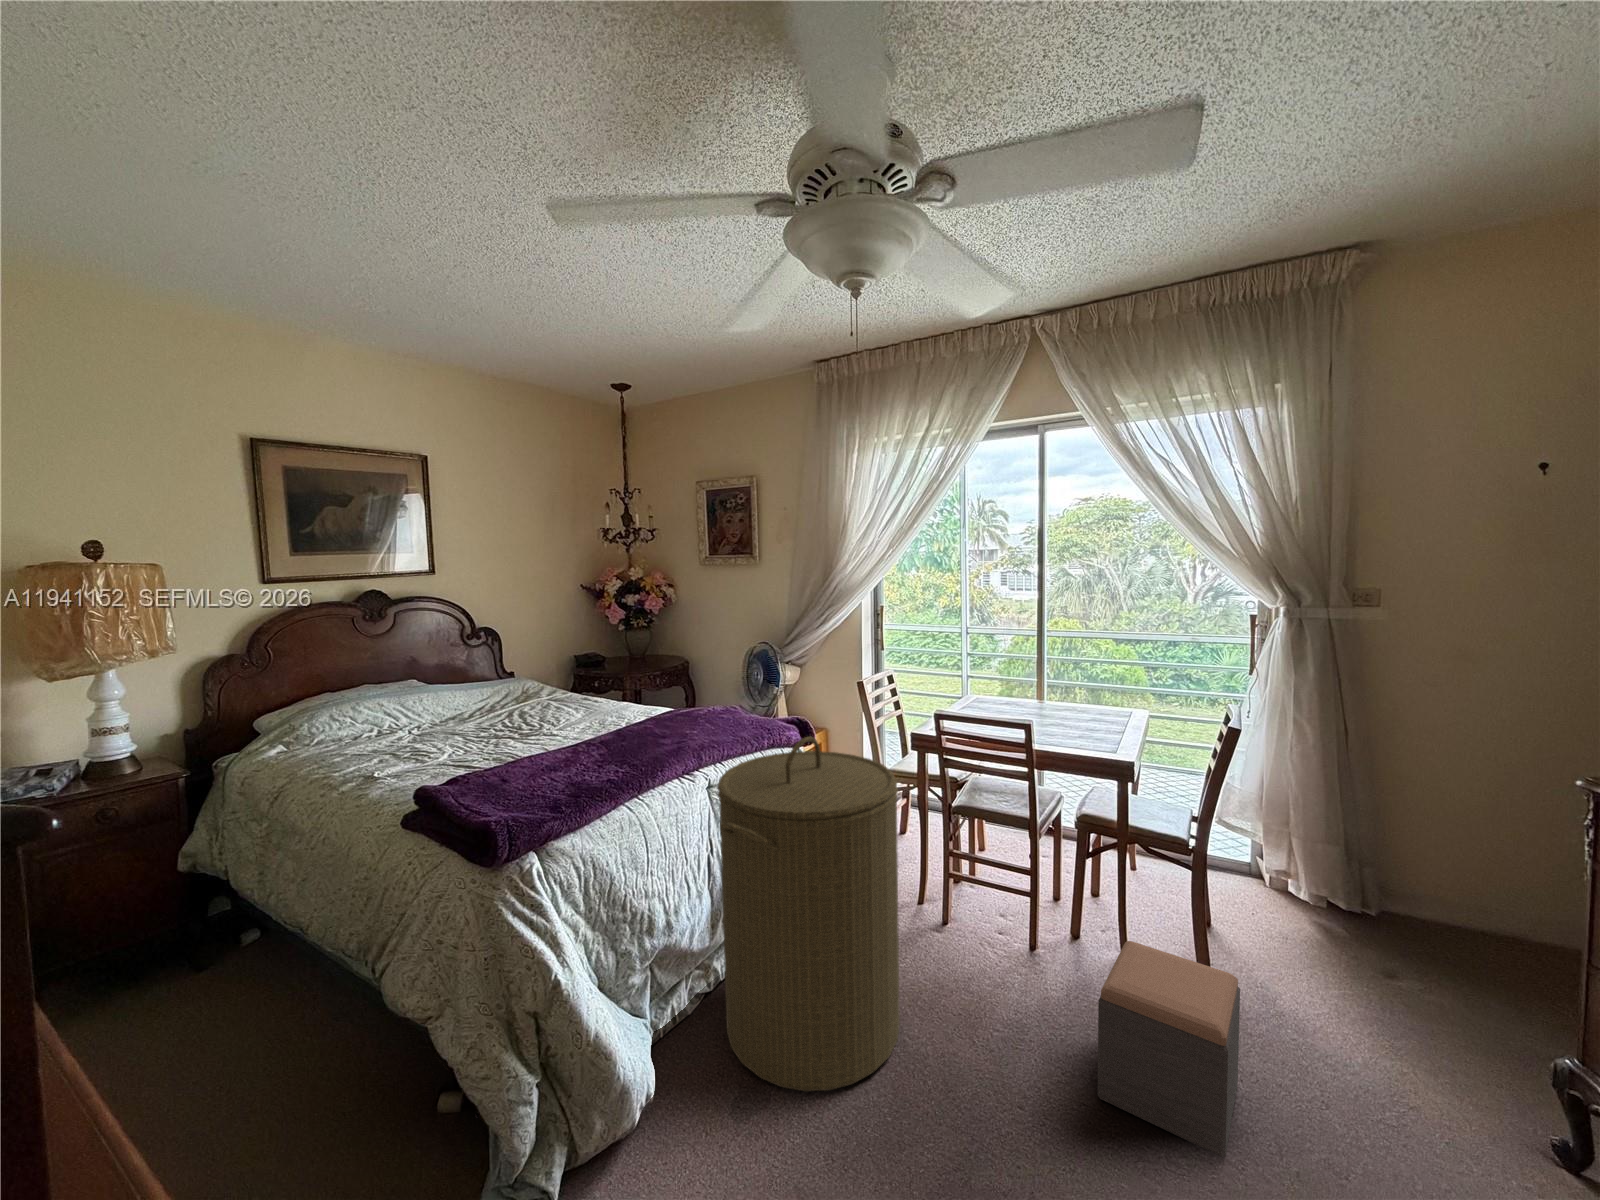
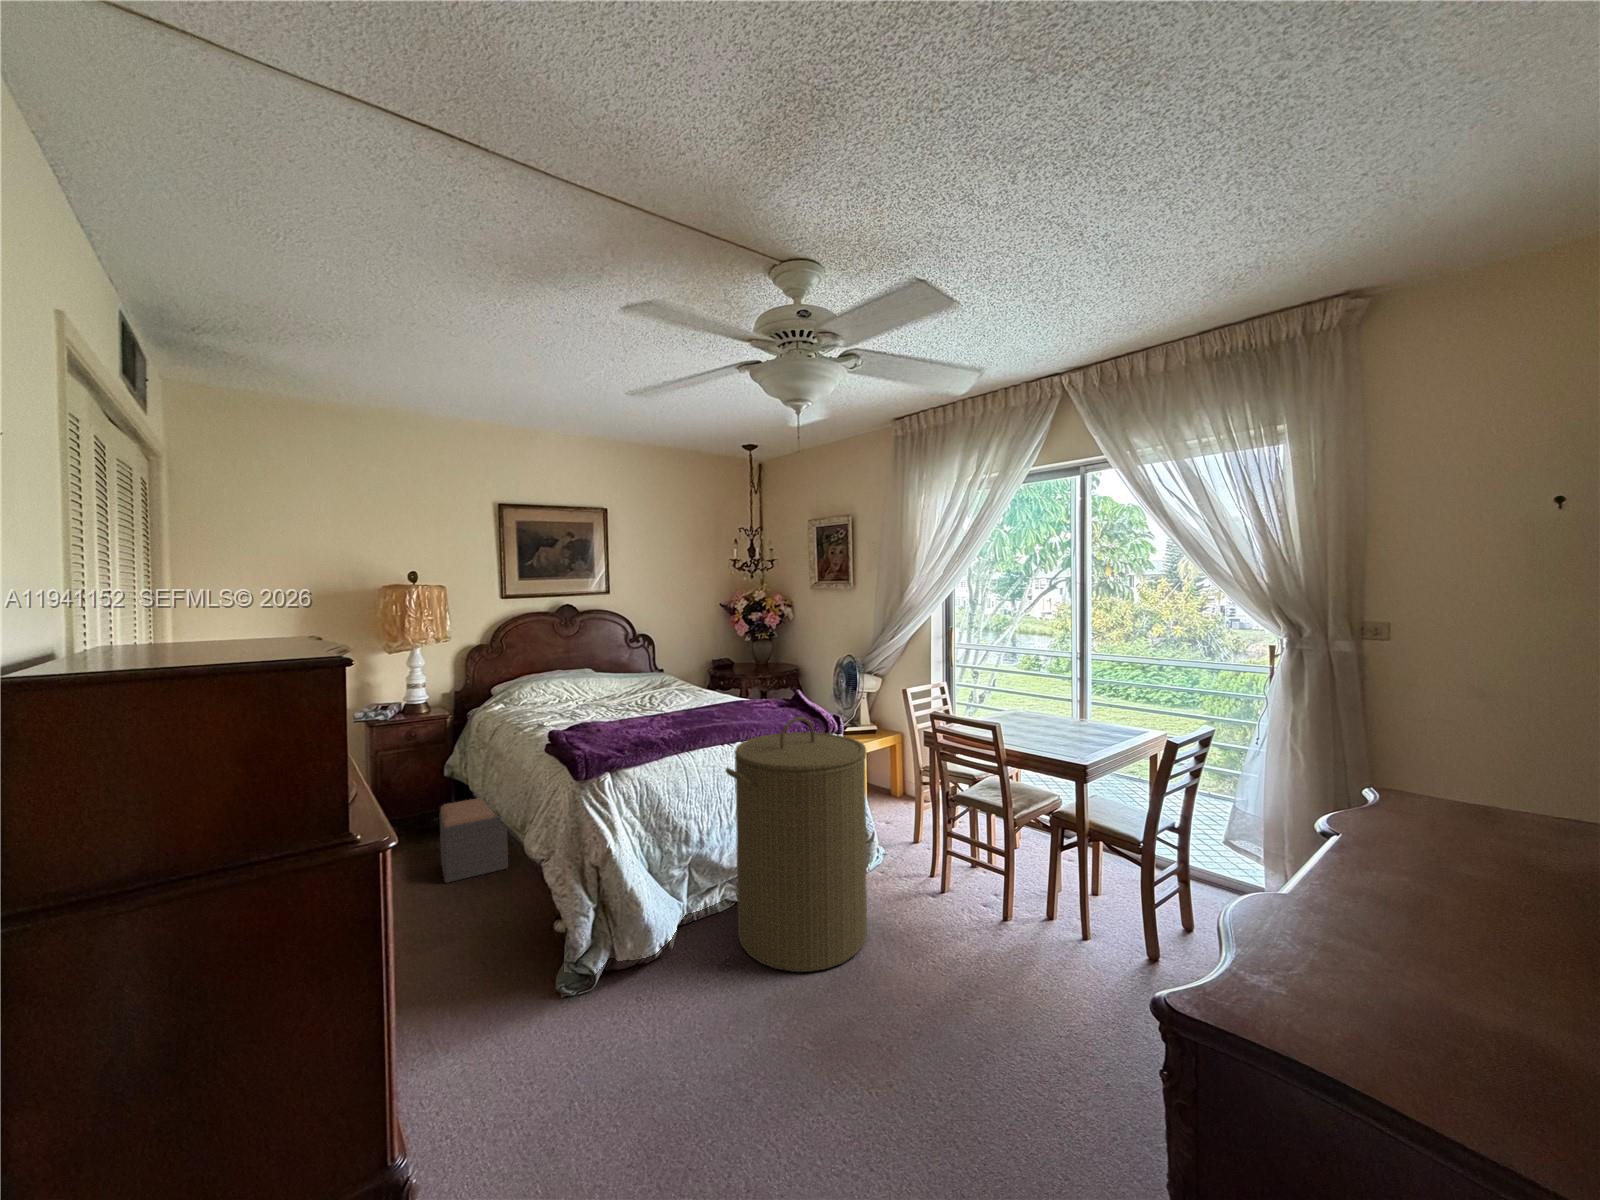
footstool: present [1098,941,1240,1157] -> present [440,798,508,883]

